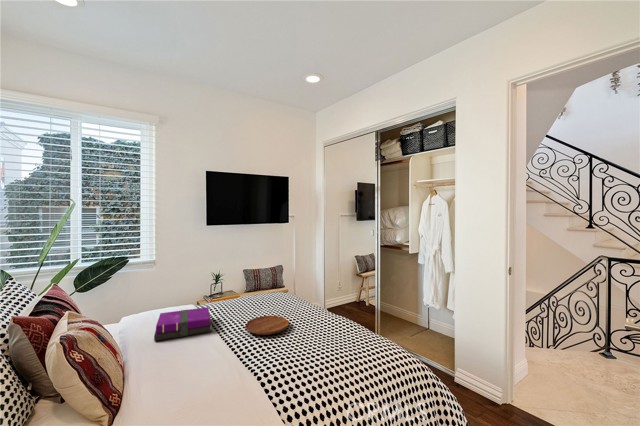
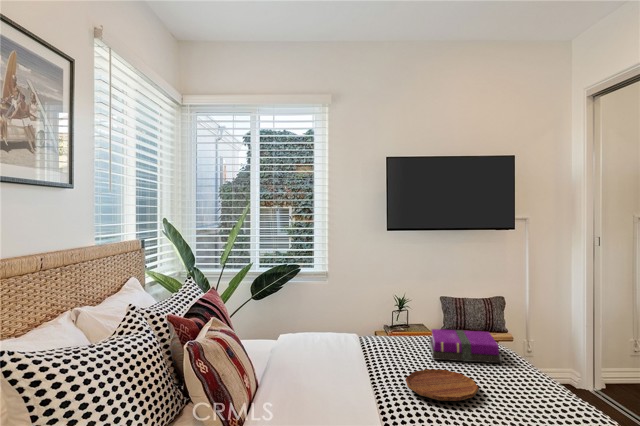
notebook: present [154,307,212,341] -> present [430,329,502,363]

